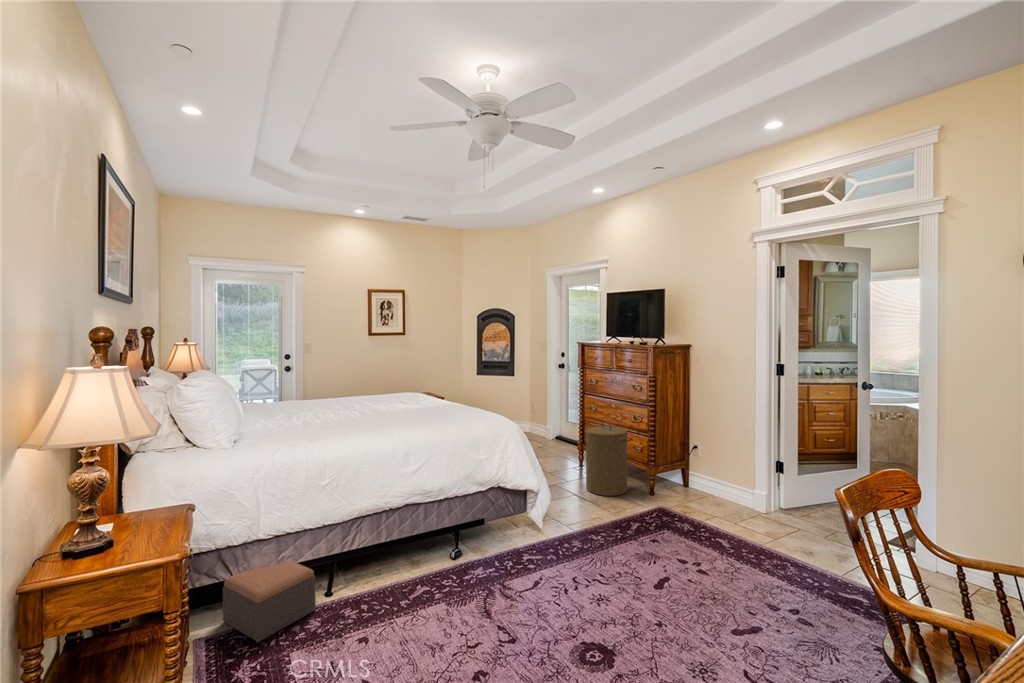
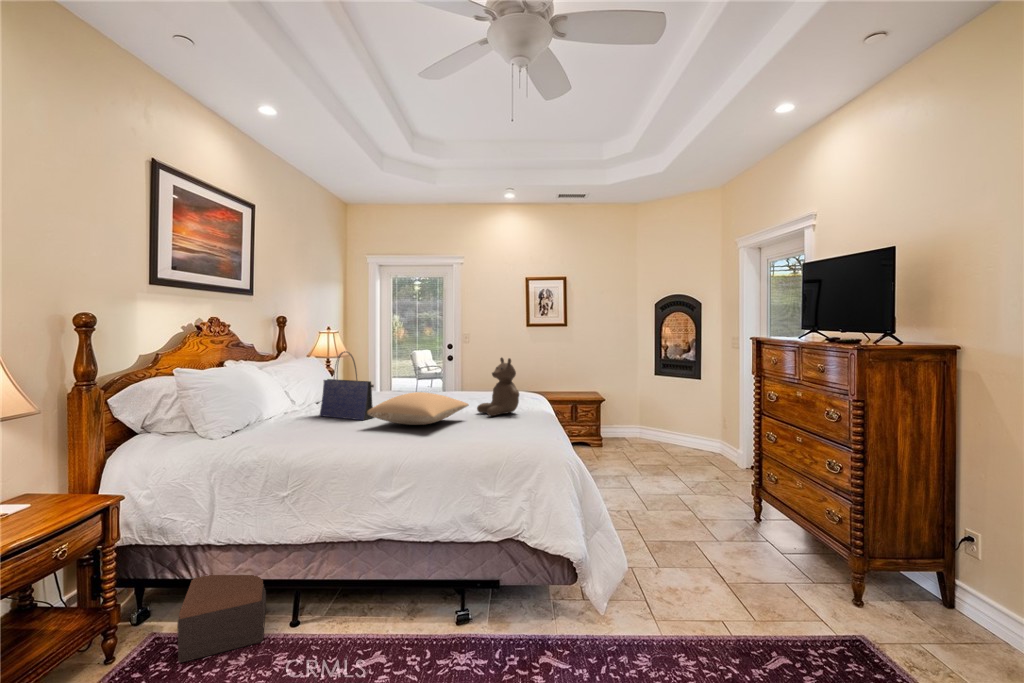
tote bag: none [267,362,330,424] -> present [320,351,374,420]
teddy bear: none [409,362,446,409] -> present [477,358,519,416]
pillow: none [347,393,414,421] -> present [367,392,469,425]
laundry hamper: present [586,420,627,496] -> none [736,461,812,589]

